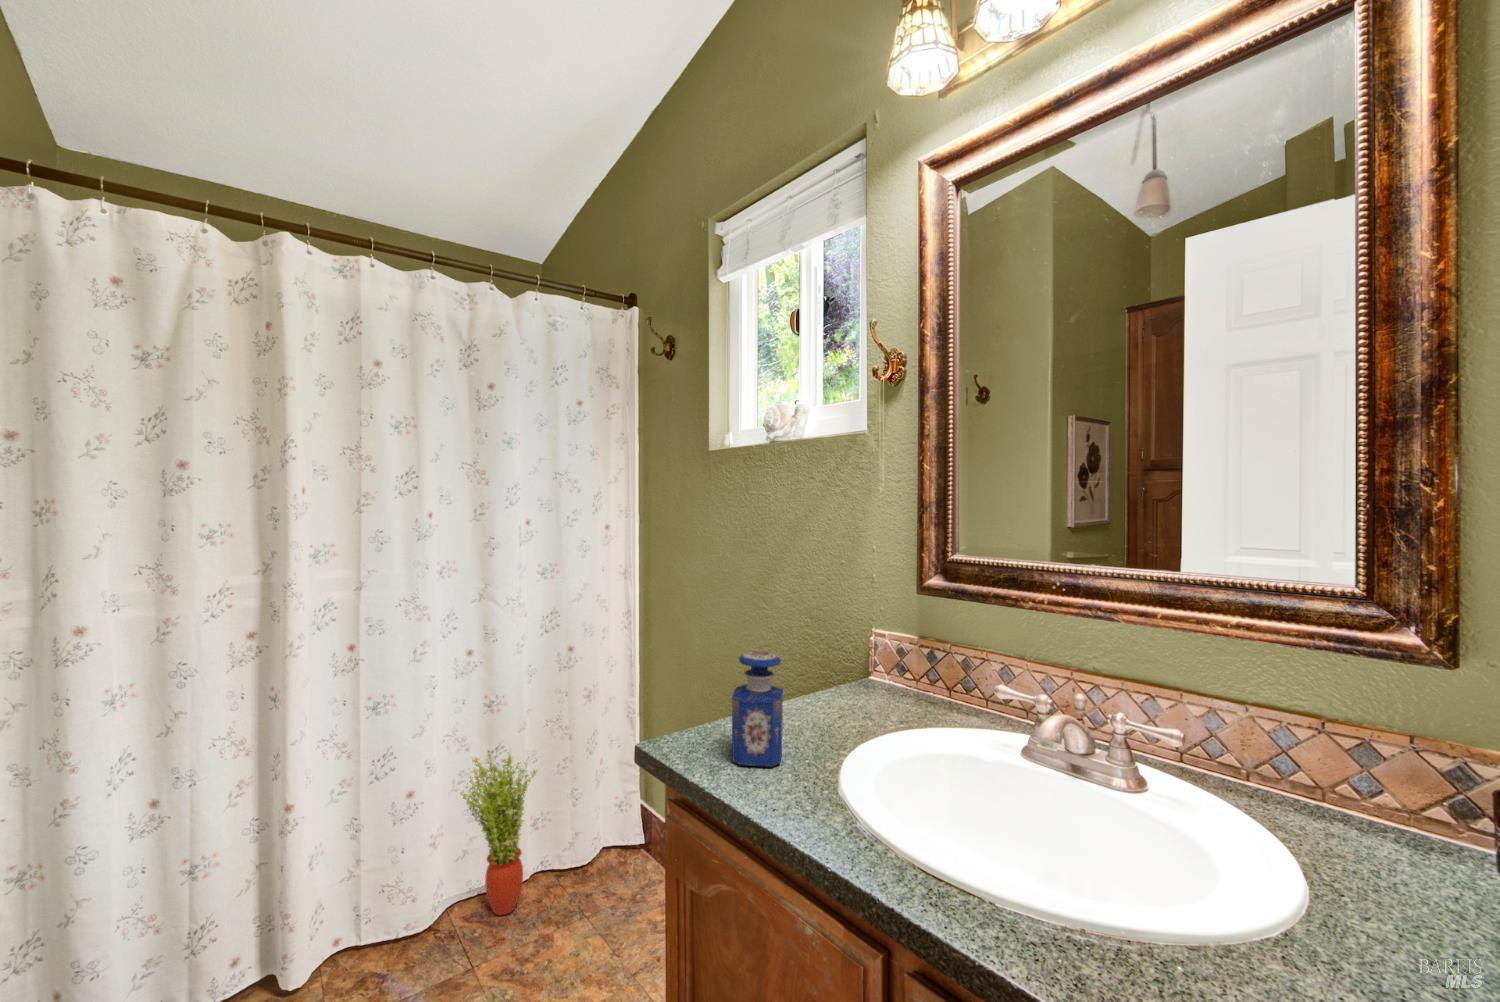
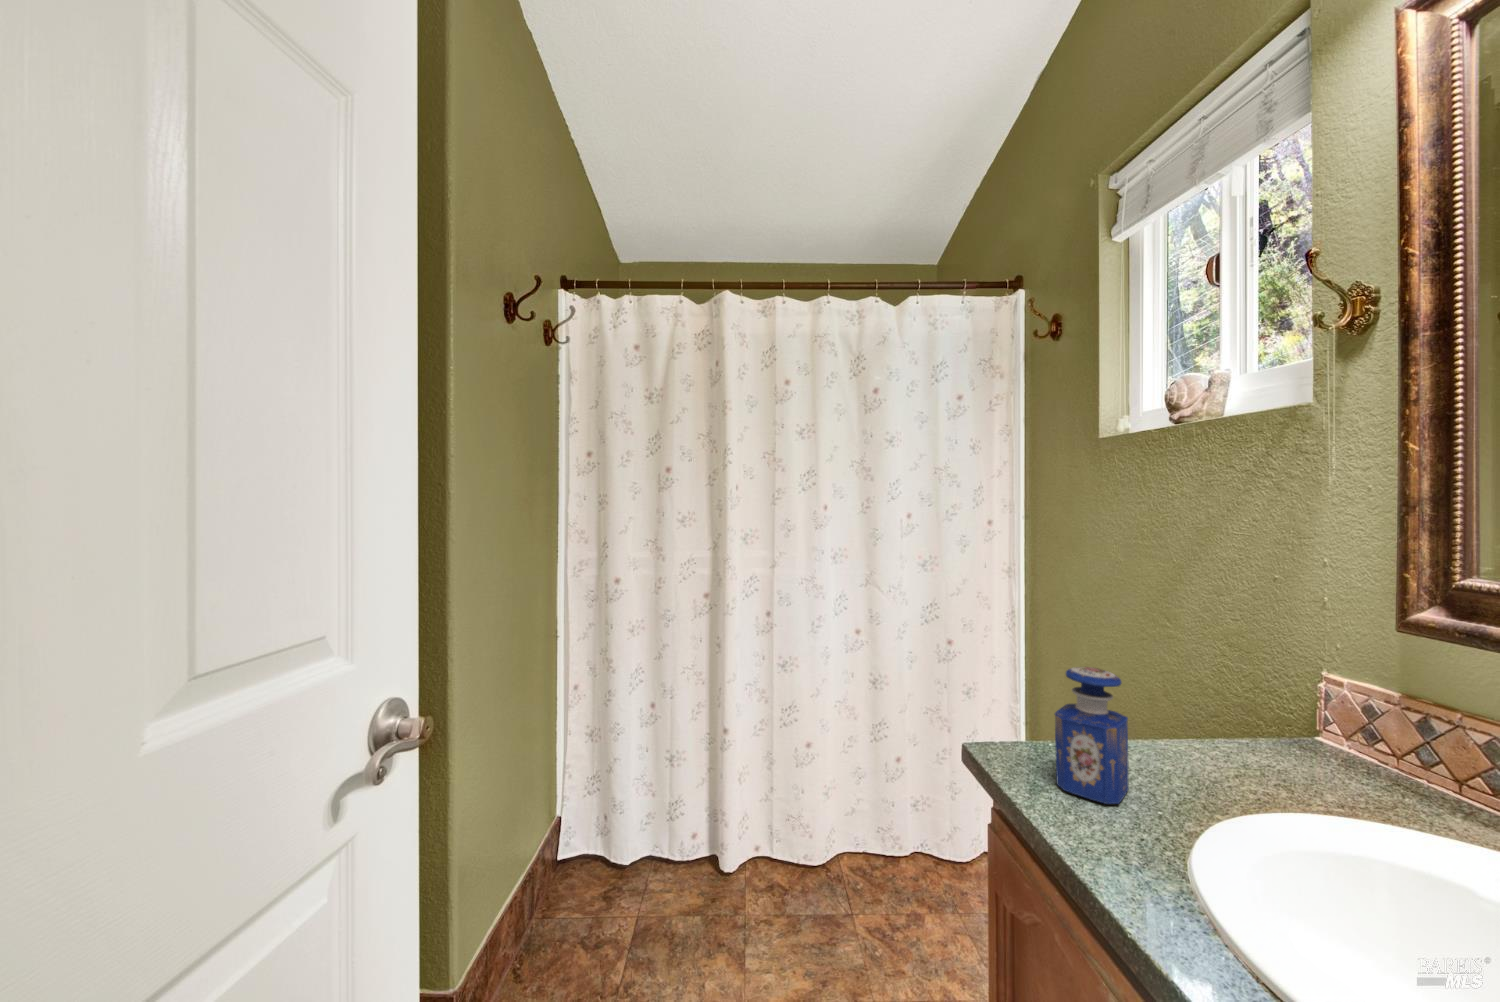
potted plant: present [460,752,537,915] -> none [846,727,911,879]

